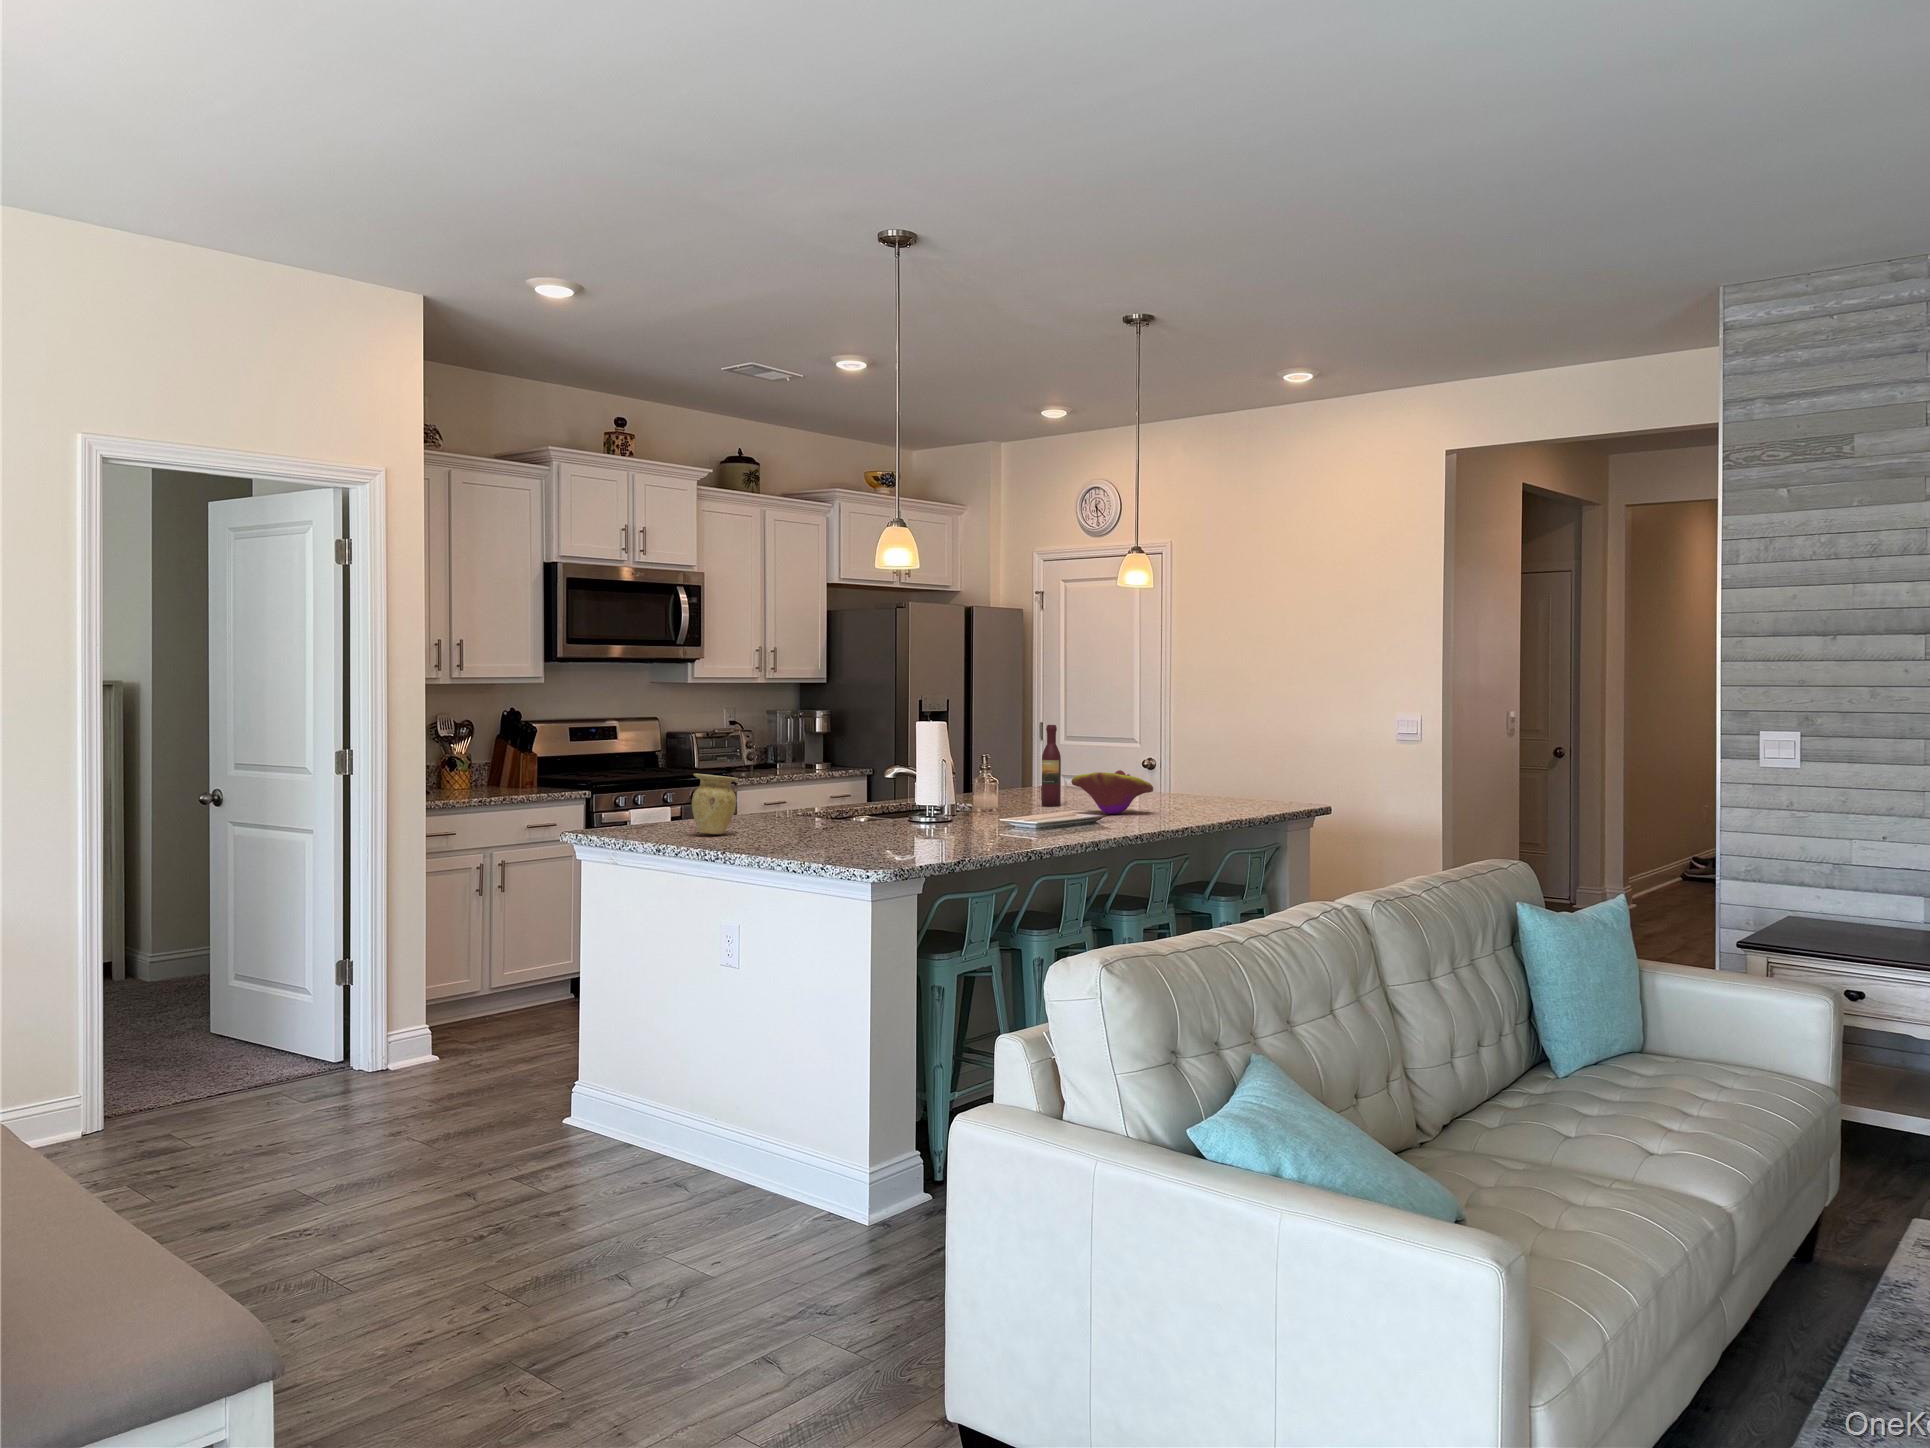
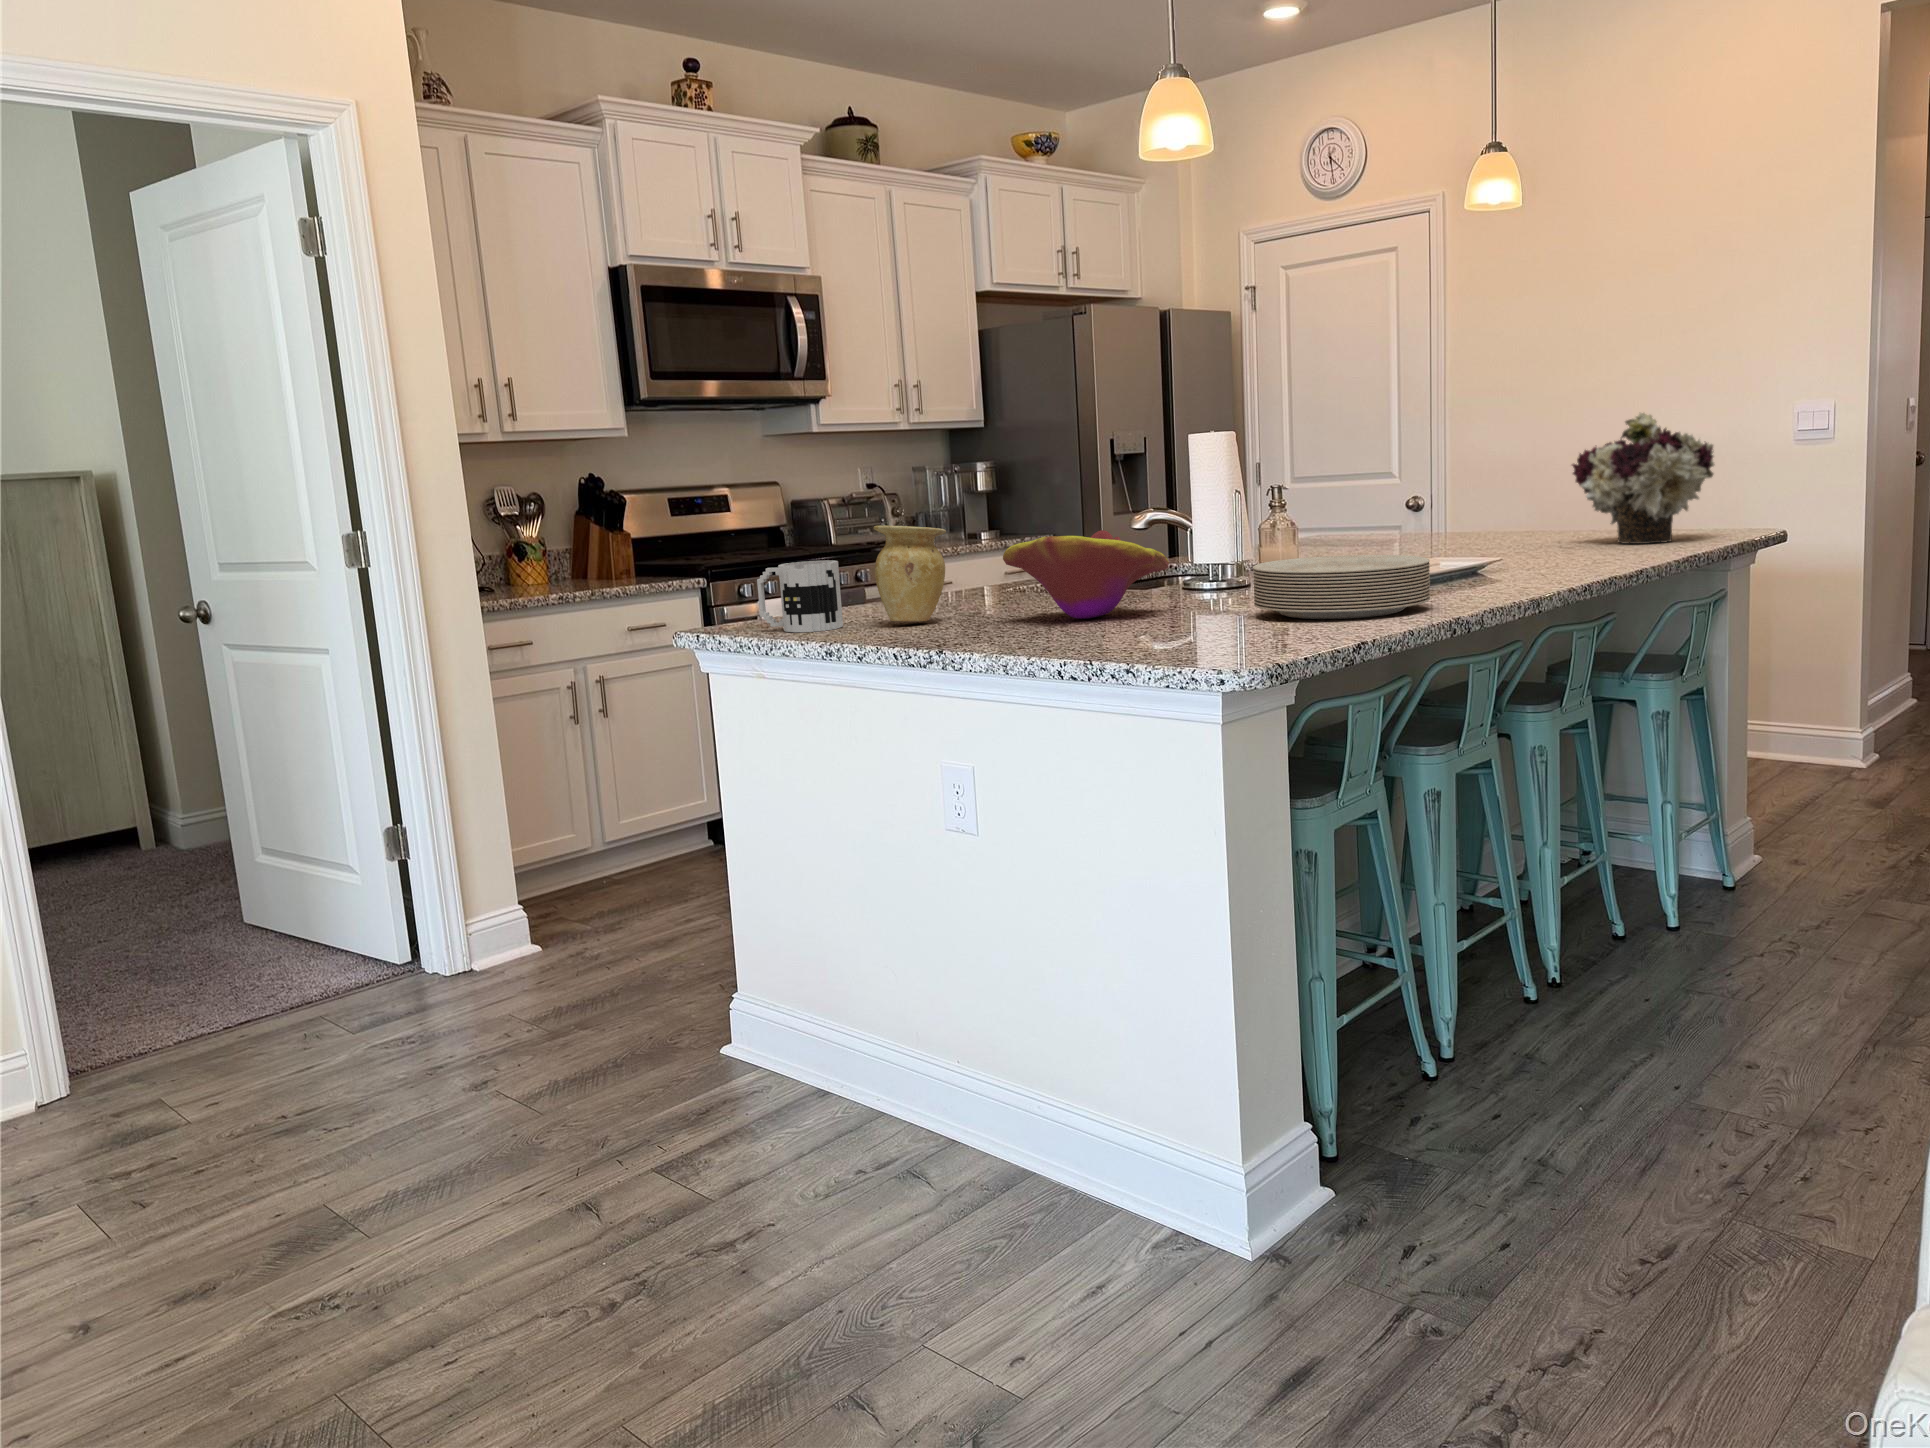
flower arrangement: none [1183,723,1269,809] -> present [1572,413,1715,544]
wine bottle: present [1042,725,1061,806] -> none [1351,436,1381,557]
decorative bowl: present [1071,770,1153,814] -> present [1003,530,1169,619]
mug: none [618,792,670,837] -> present [757,560,843,632]
plate: none [907,809,1007,846] -> present [1253,555,1430,619]

